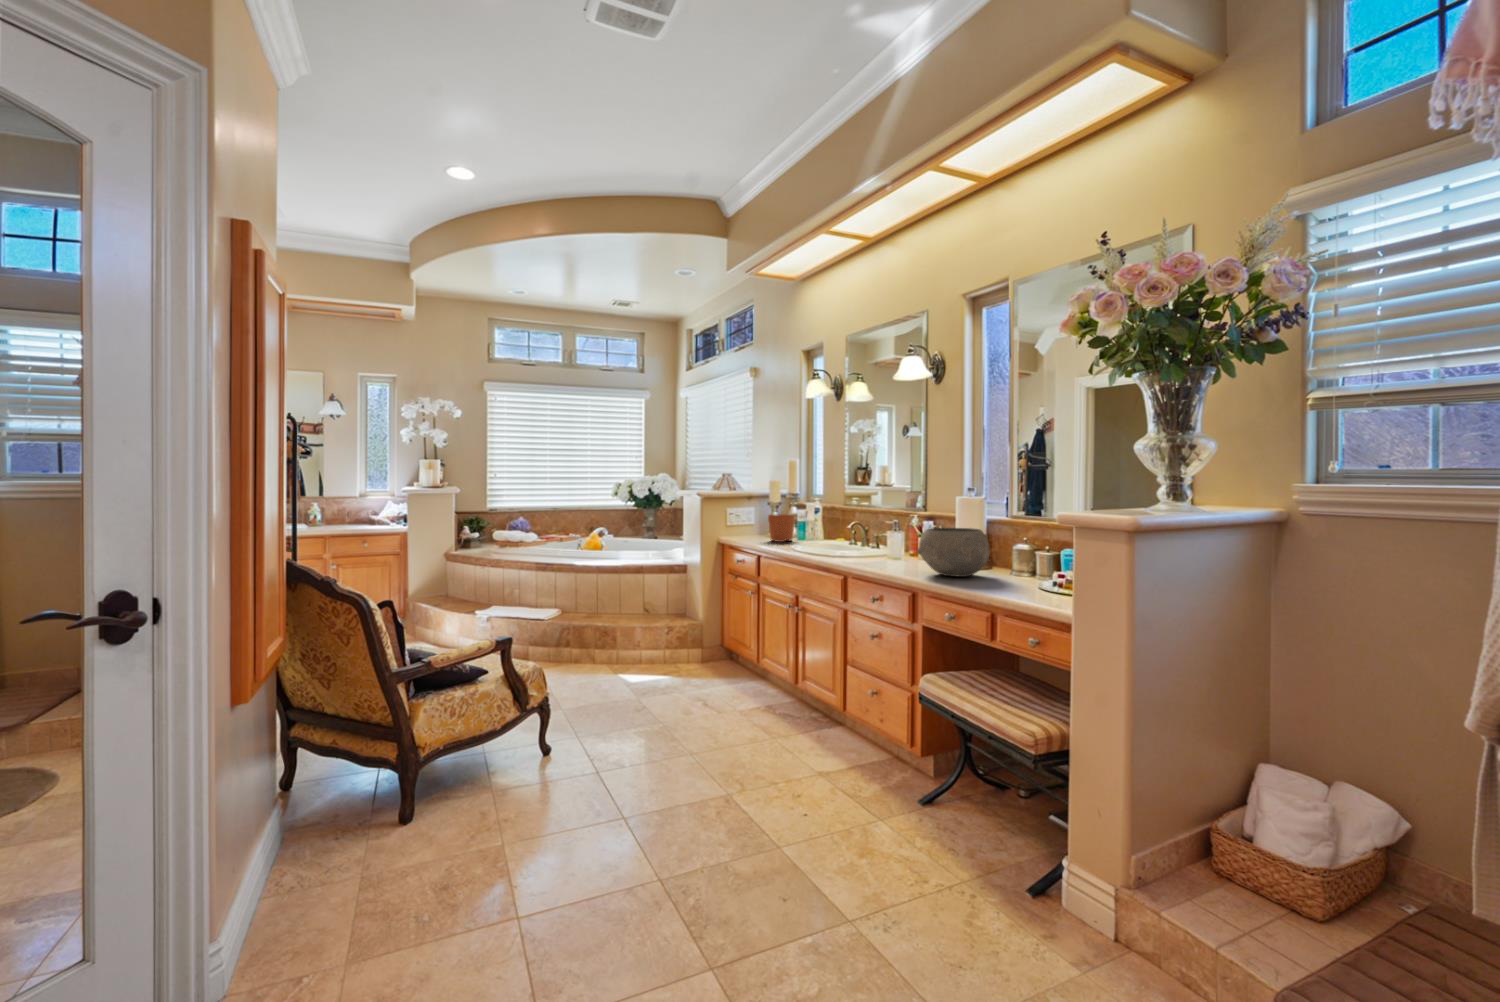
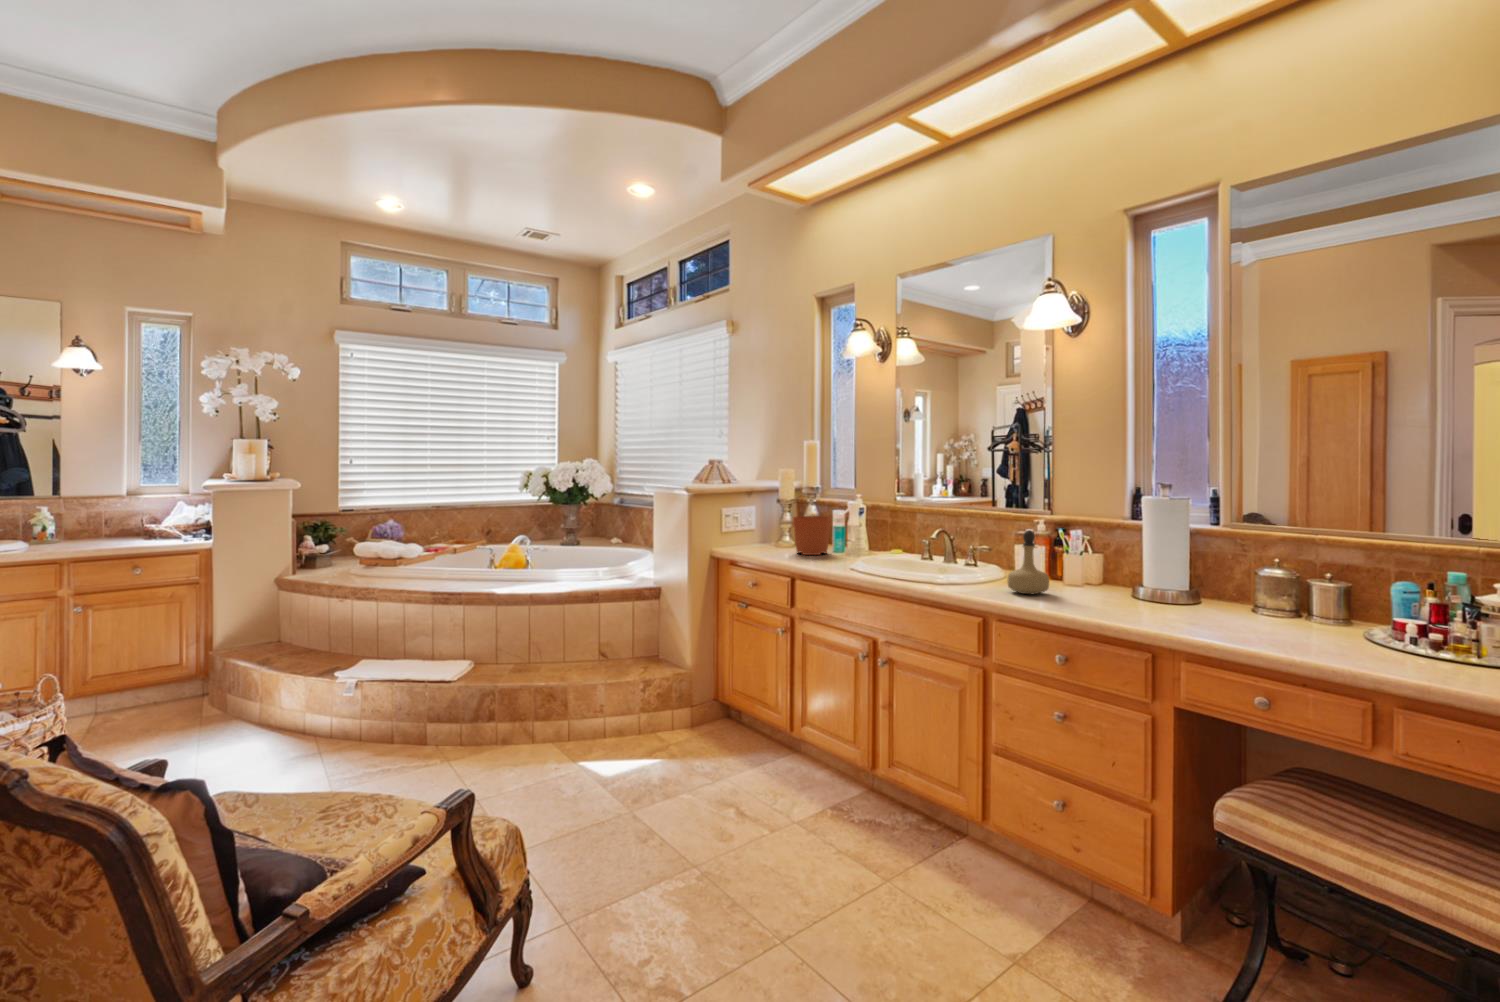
perfume bottle: none [861,522,887,564] -> present [1007,530,1049,594]
ceramic bowl: present [917,528,990,577] -> none [1143,539,1272,619]

